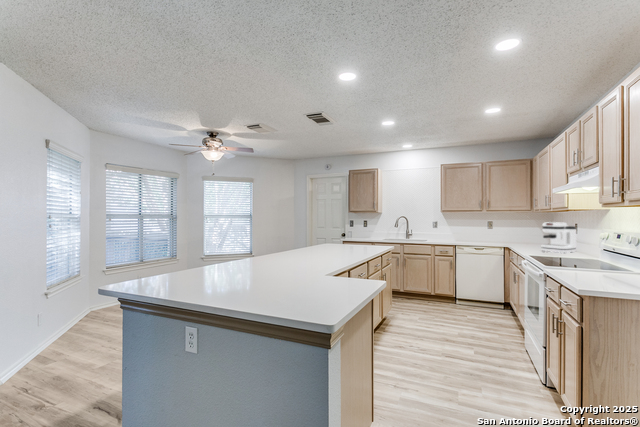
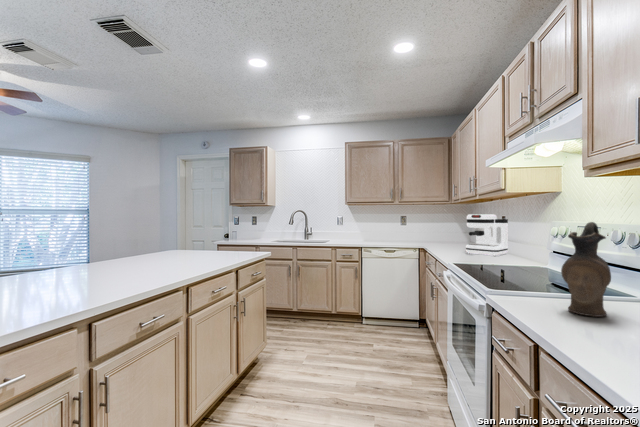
ceramic pitcher: none [576,233,599,277] -> present [561,222,611,317]

